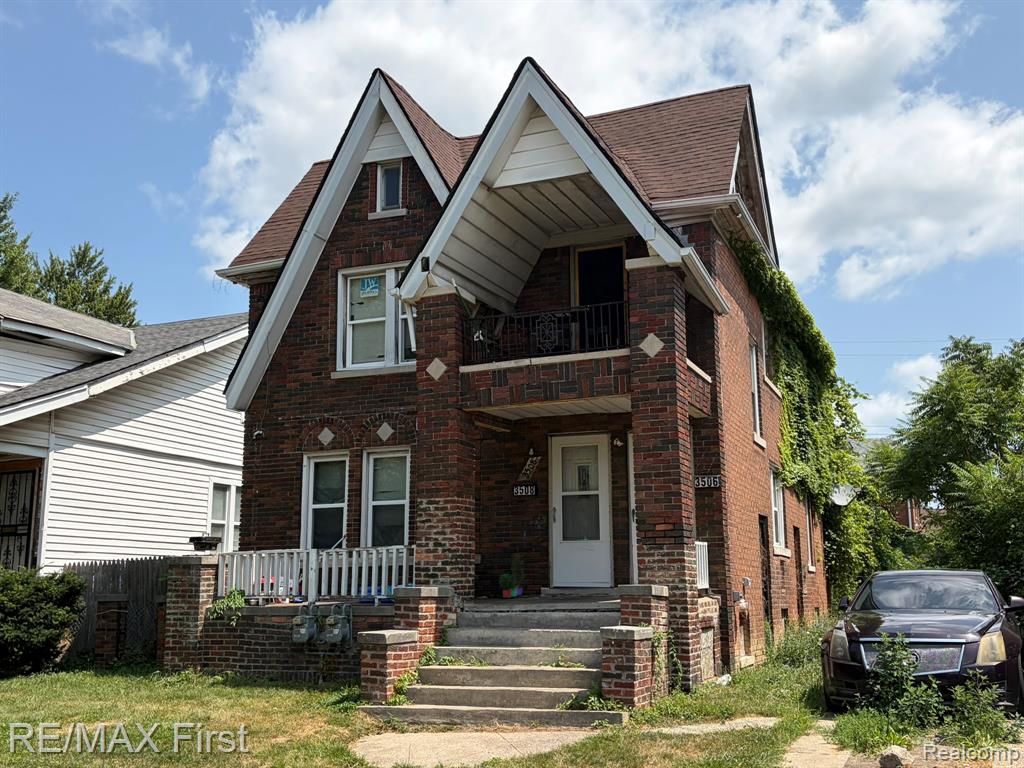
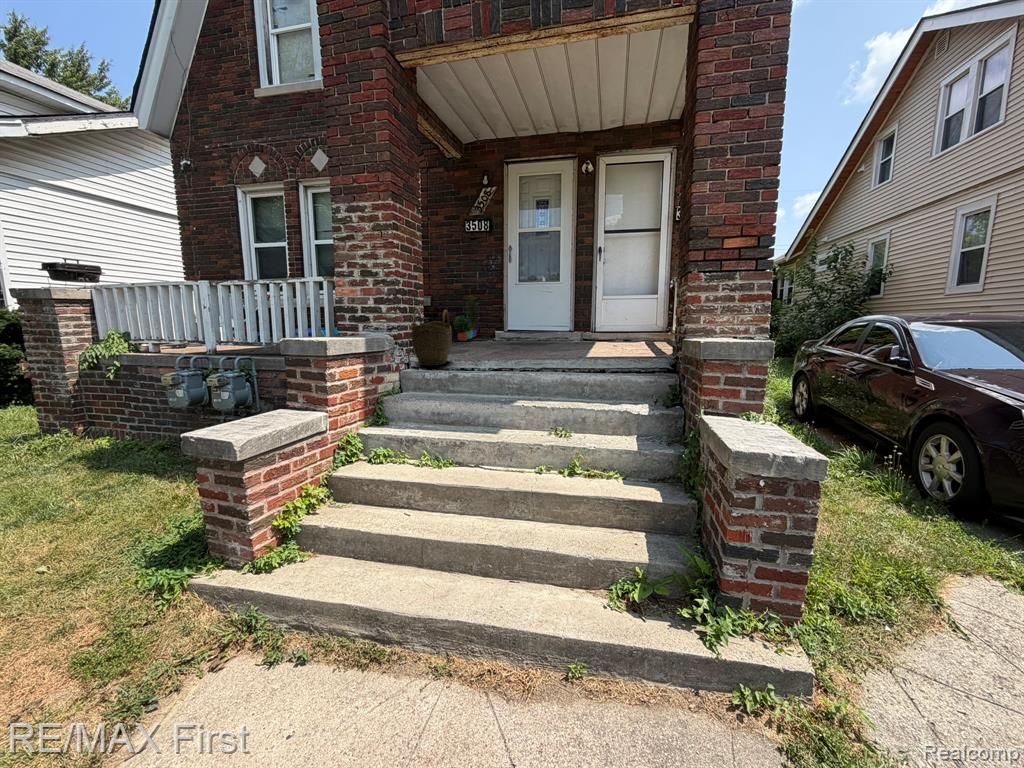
woven basket: none [466,569,495,610] -> present [411,310,452,366]

